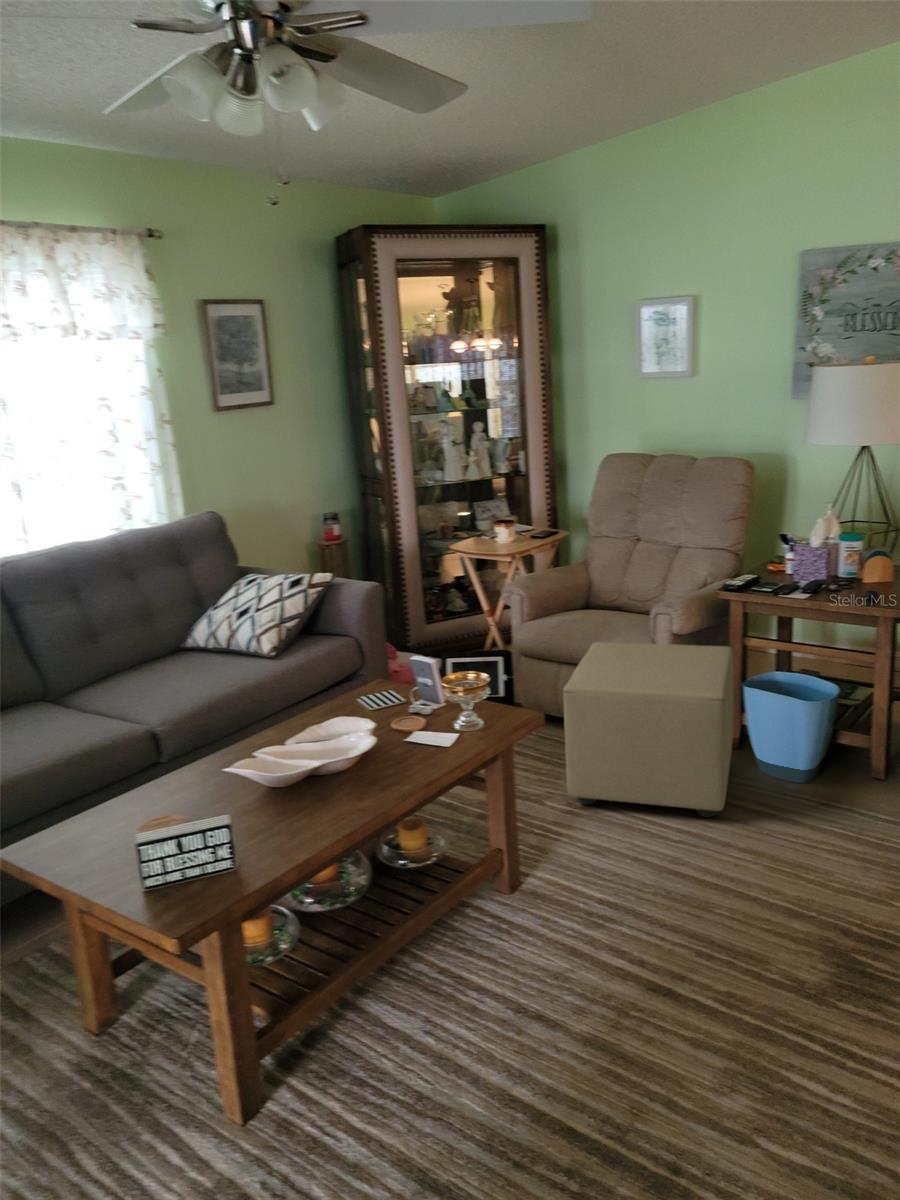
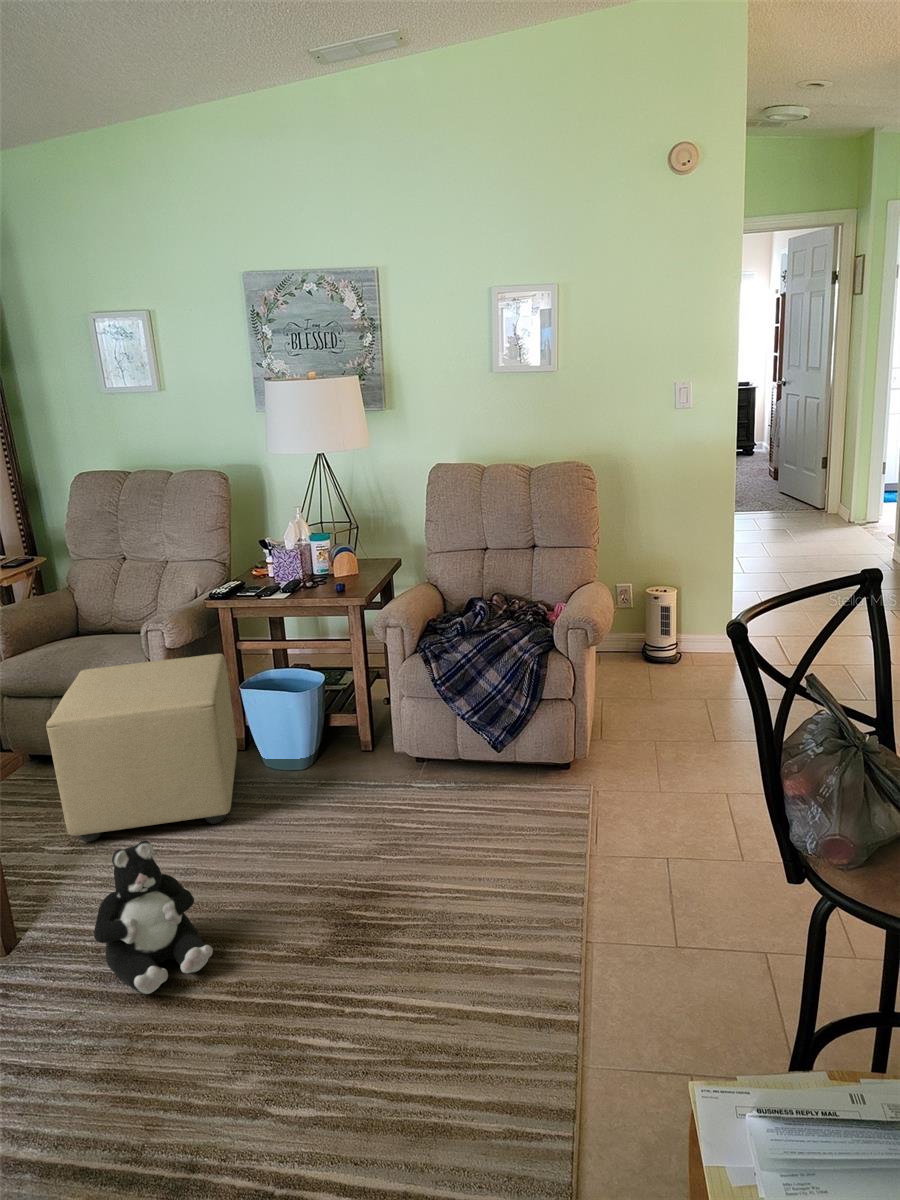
plush toy: none [592,823,704,973] -> present [94,841,213,994]

